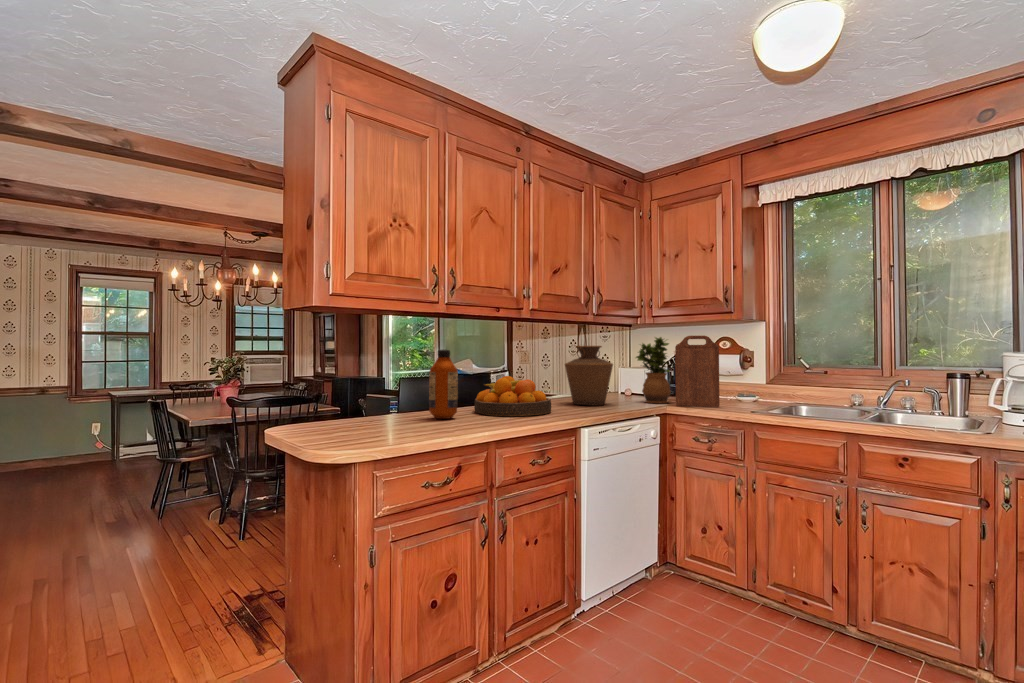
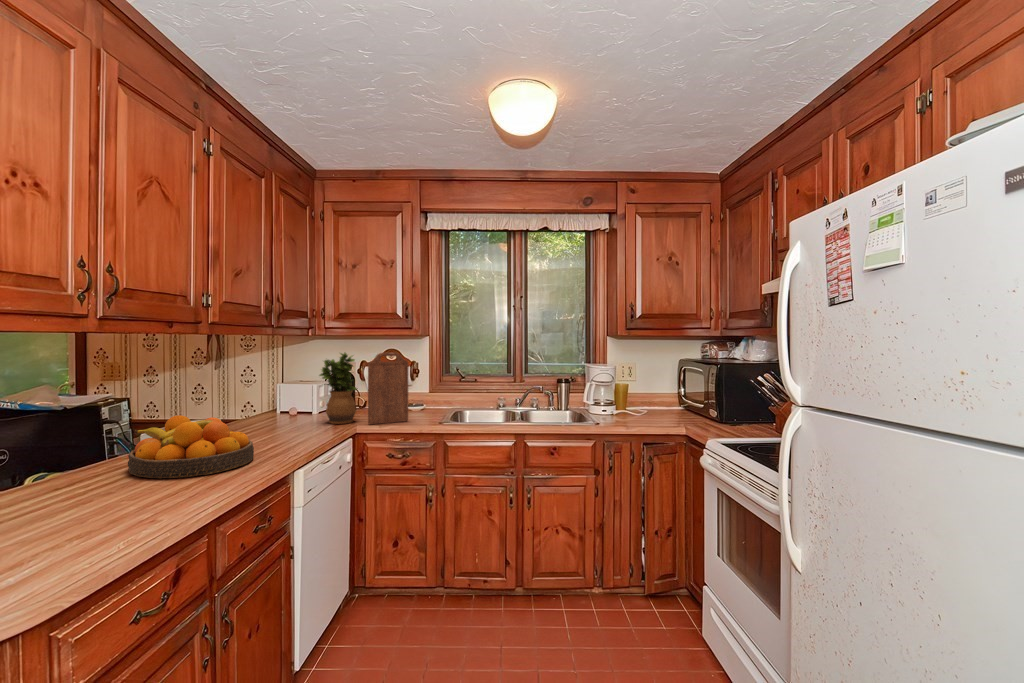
vase: present [565,346,613,405] -> none [241,365,304,438]
bottle: present [429,349,458,419] -> none [70,392,127,503]

